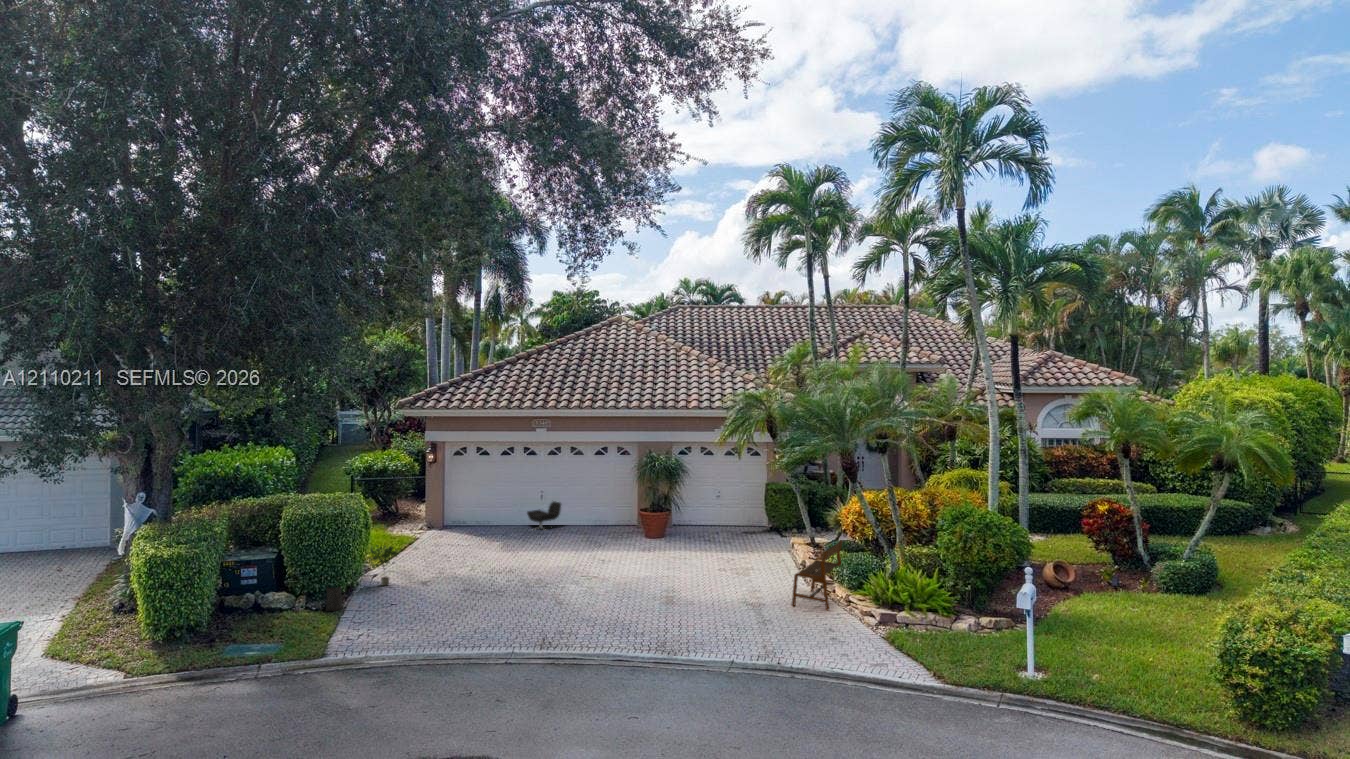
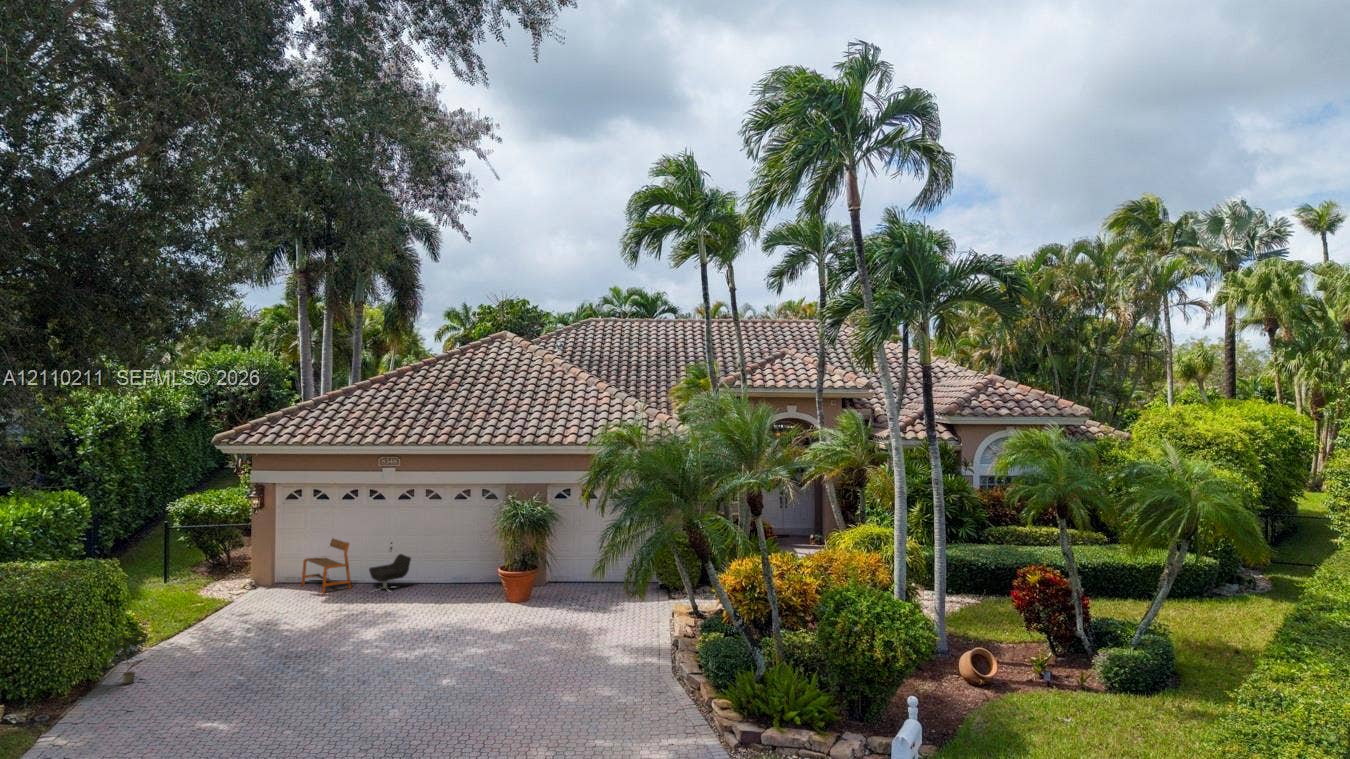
bench: present [792,540,842,610] -> present [301,538,351,595]
watering can: present [326,587,342,611] -> none [16,683,43,731]

